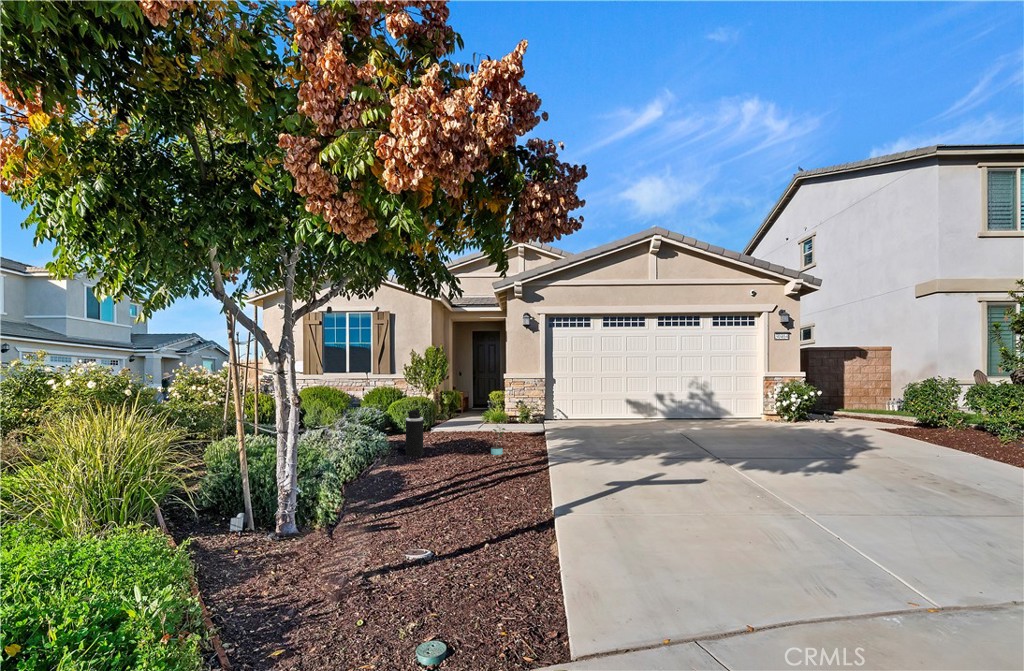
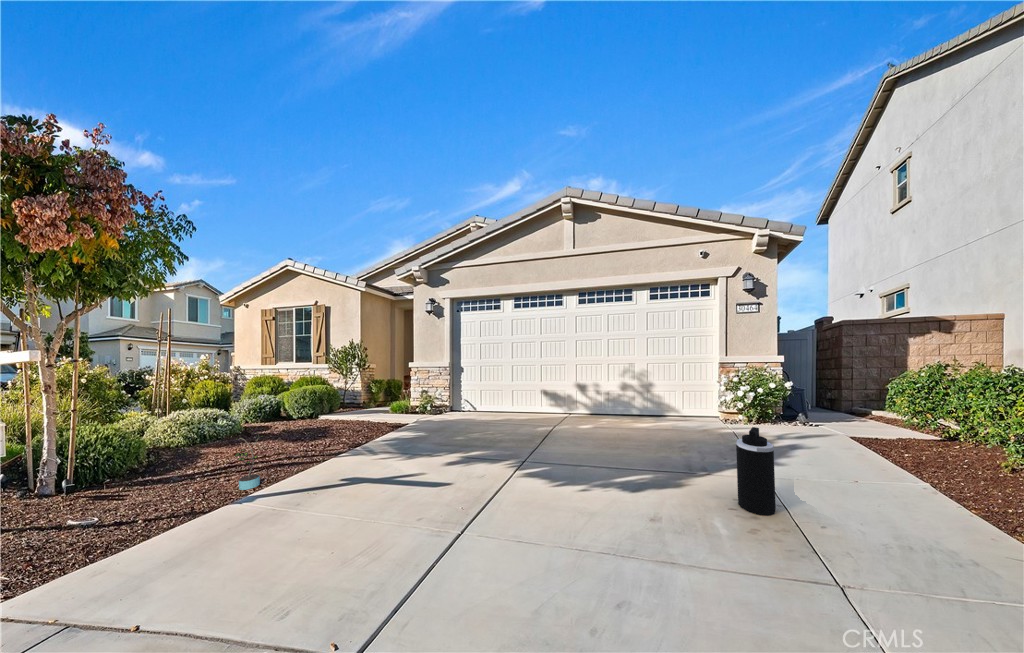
trash can: present [406,410,423,456] -> present [736,427,776,516]

